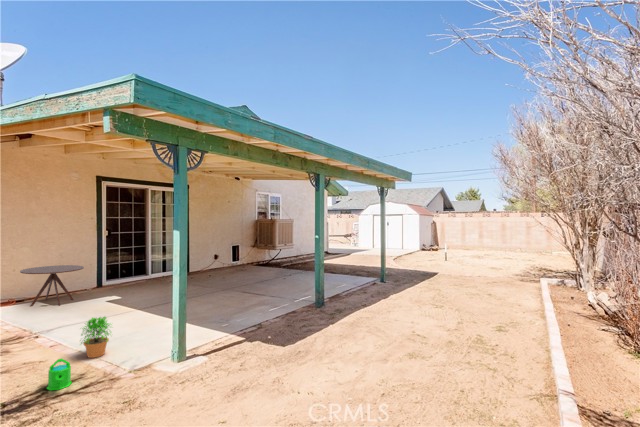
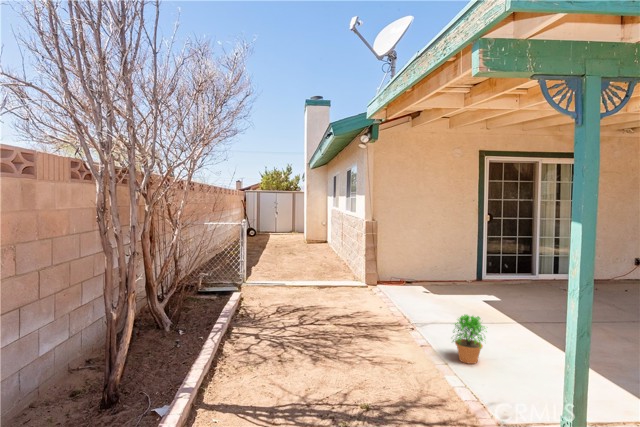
round table: present [20,265,84,307] -> none [407,249,462,293]
watering can: present [47,359,72,390] -> none [416,353,441,388]

